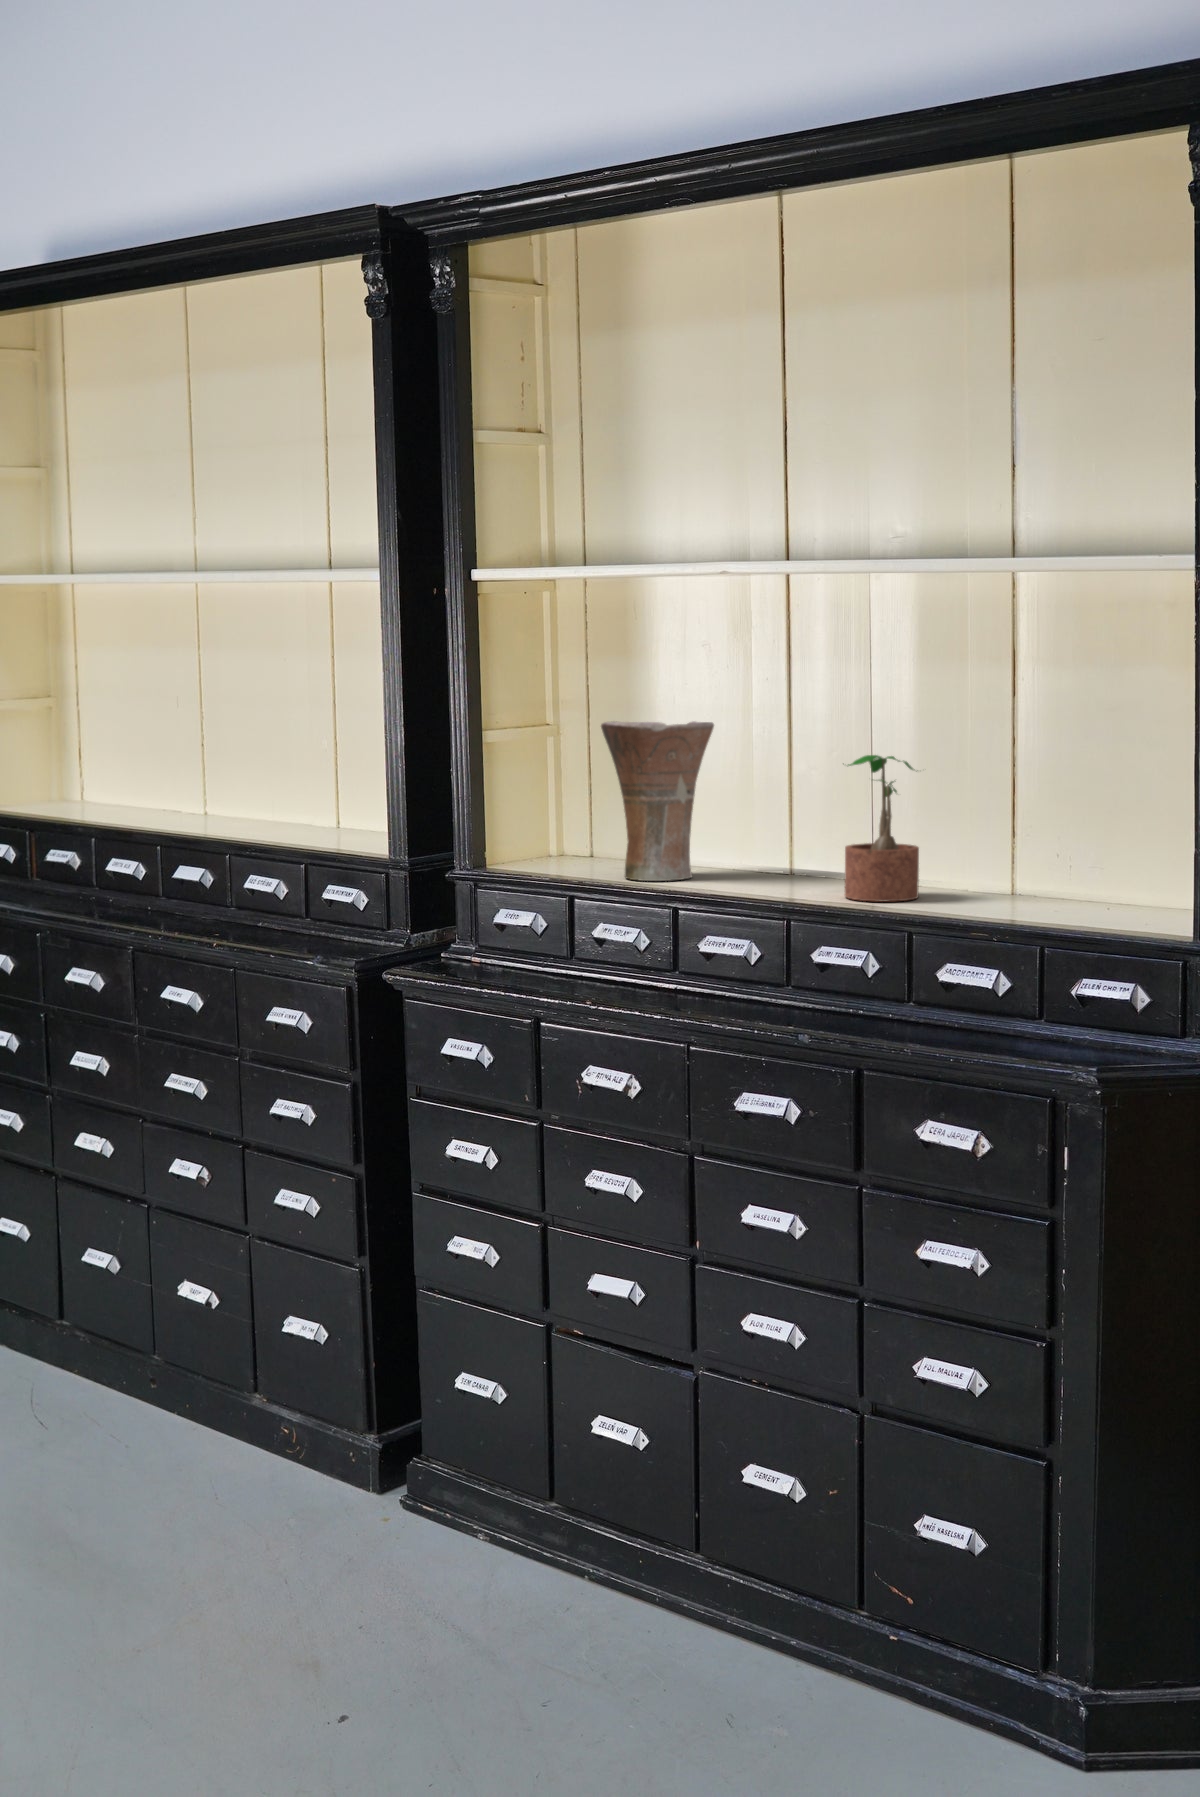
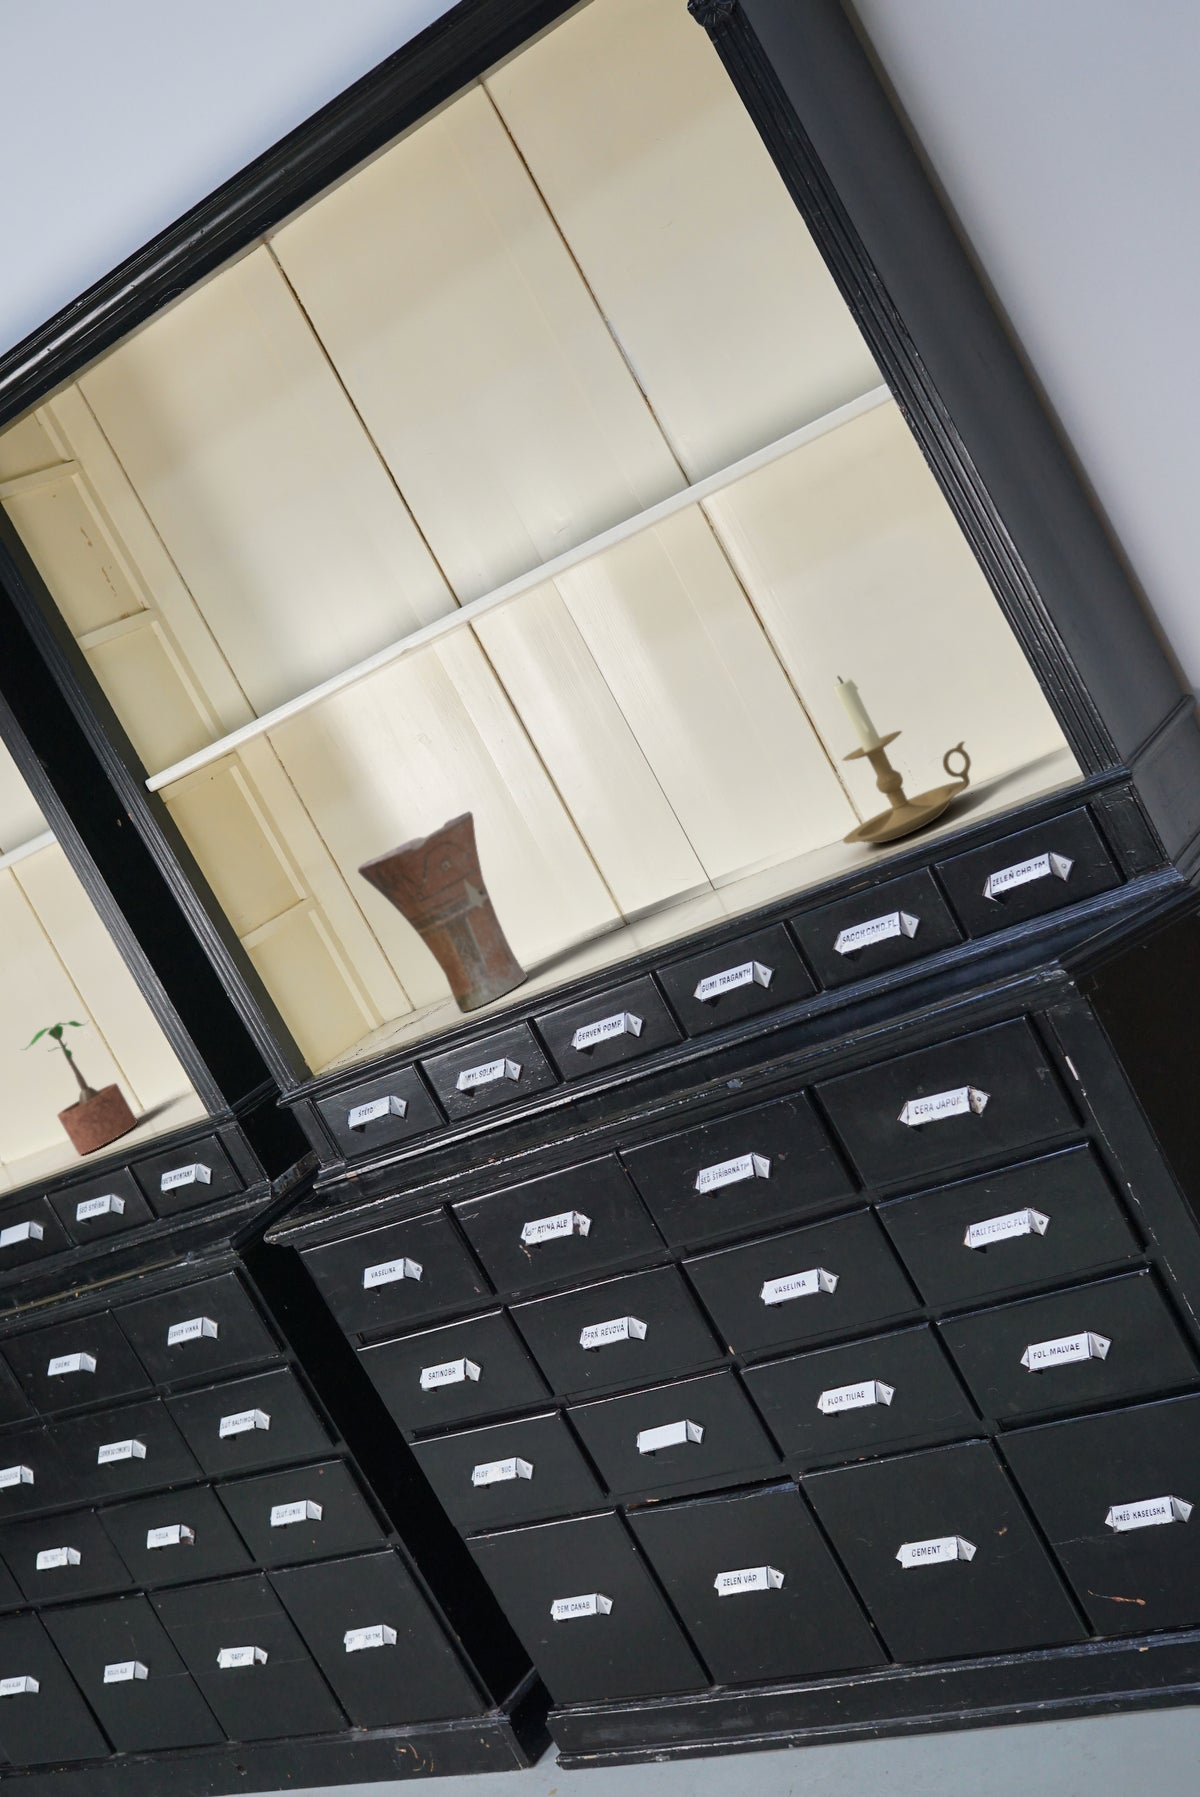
potted plant: present [845,755,919,902] -> present [30,1021,138,1155]
candle holder: none [990,762,1131,915] -> present [834,676,971,844]

